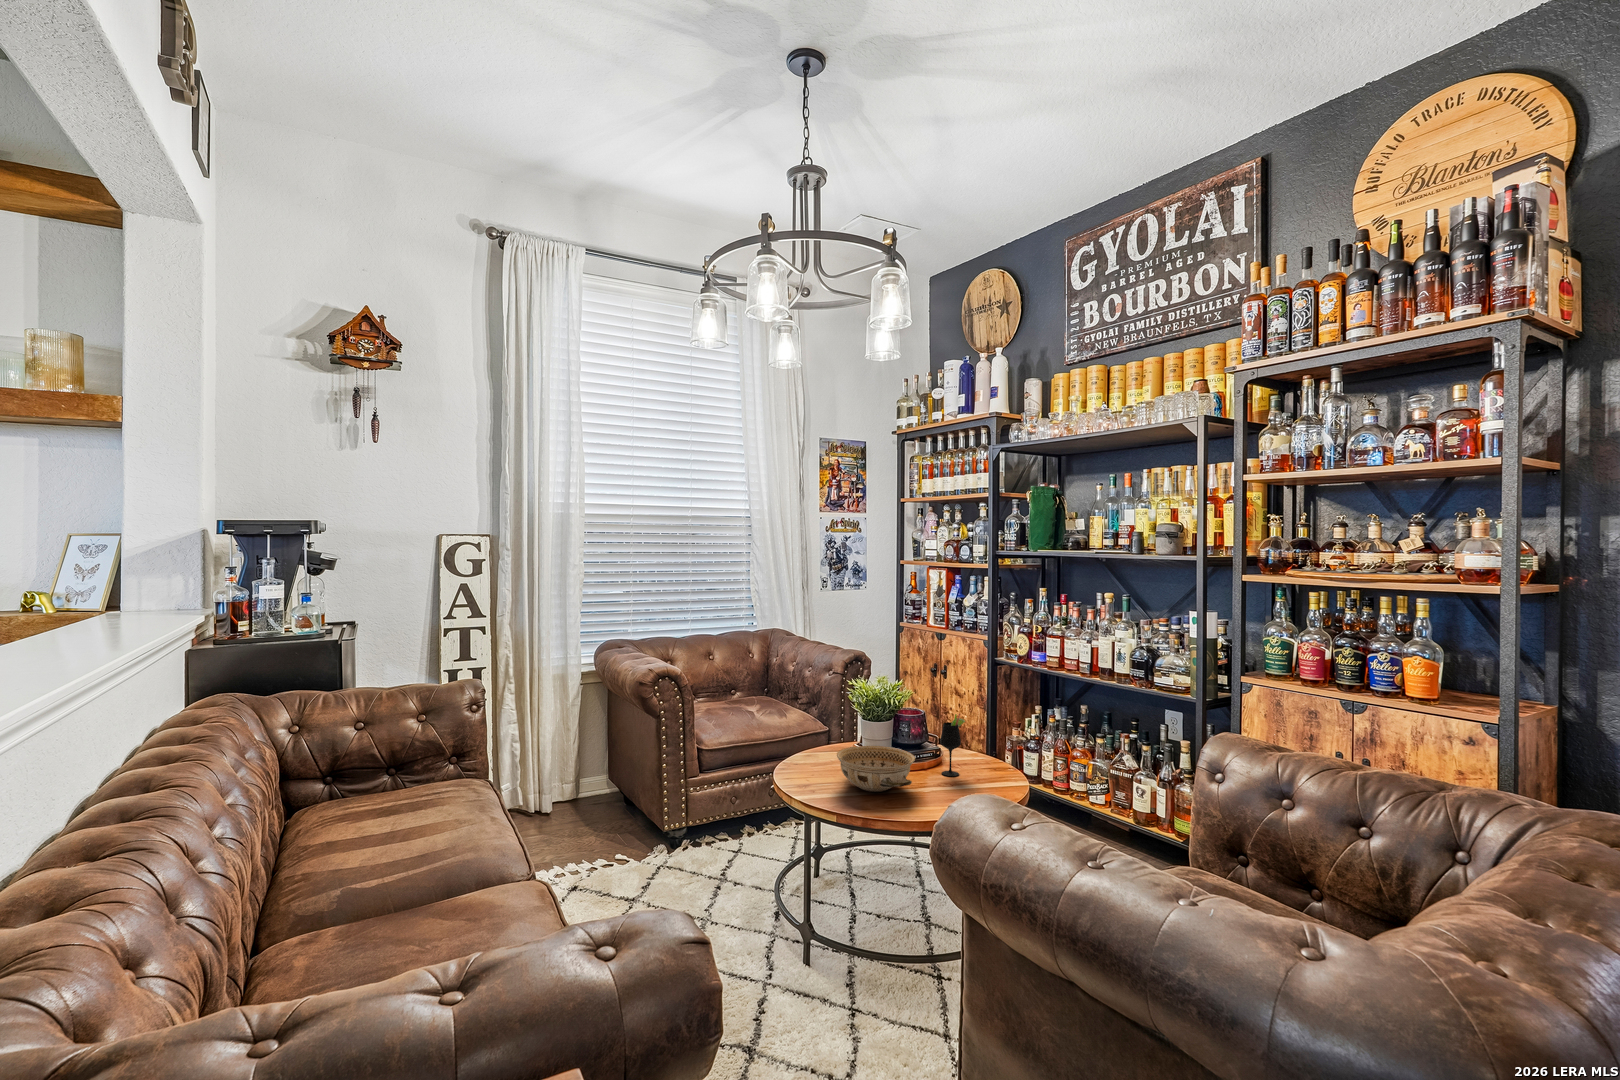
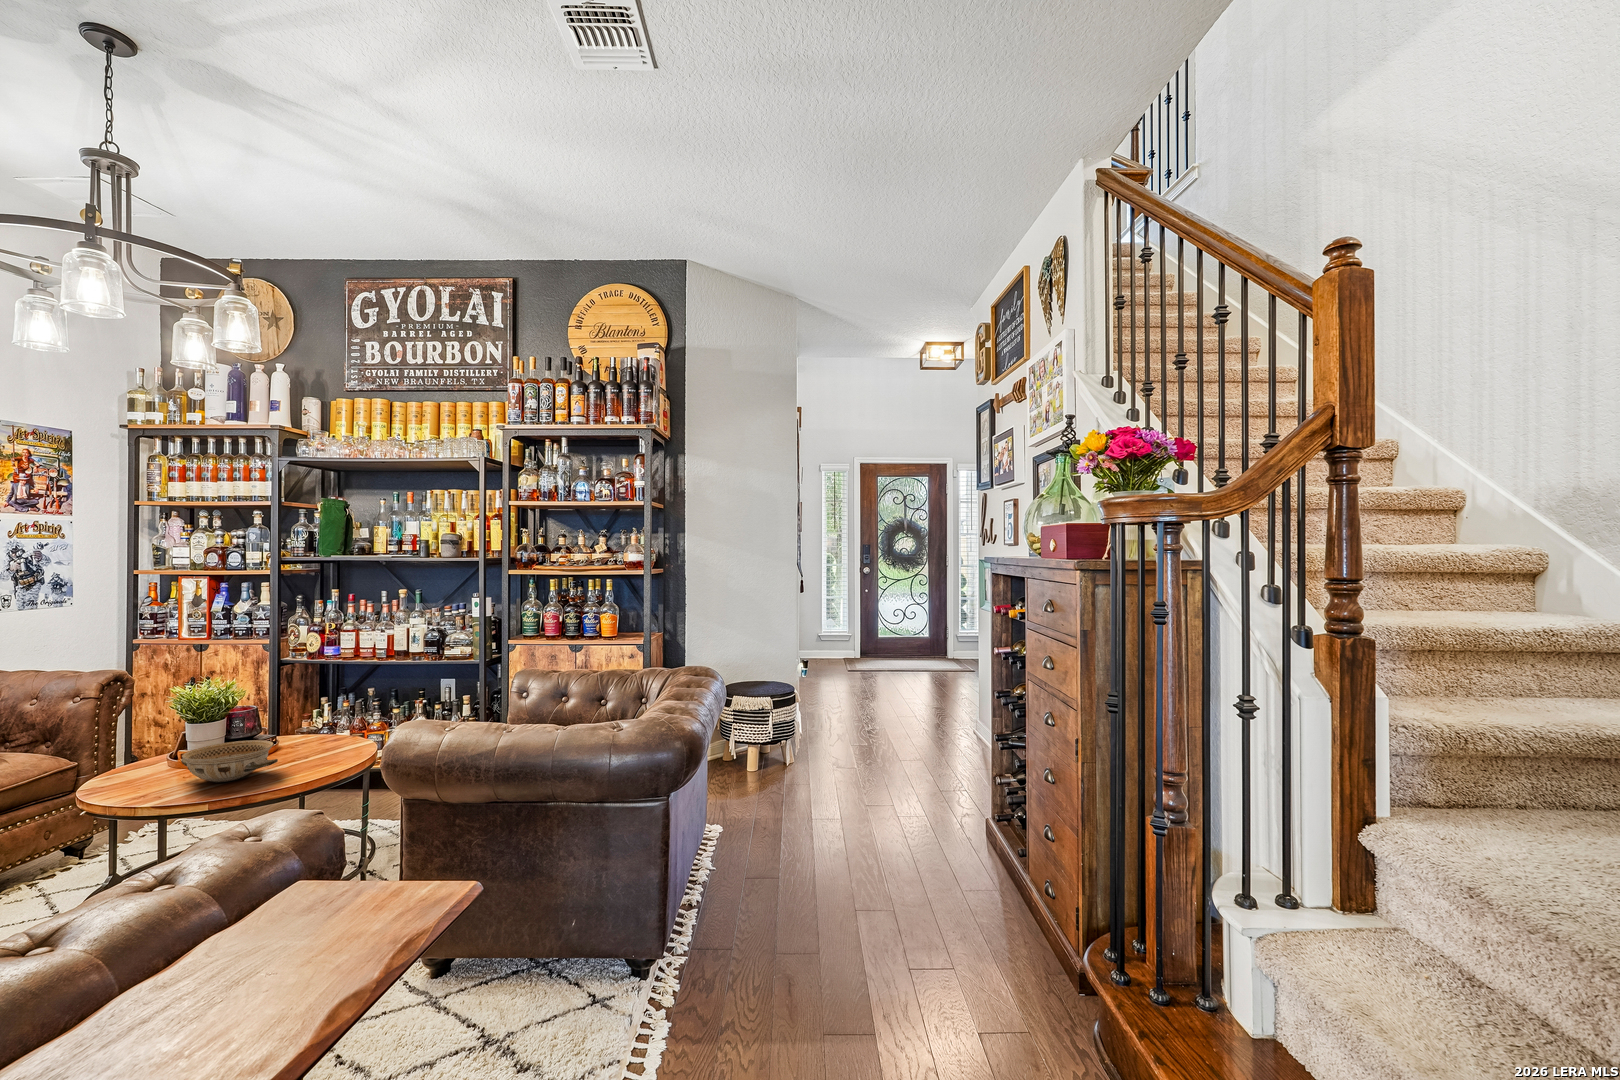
wine glass: present [940,714,965,776] -> none [286,699,311,754]

